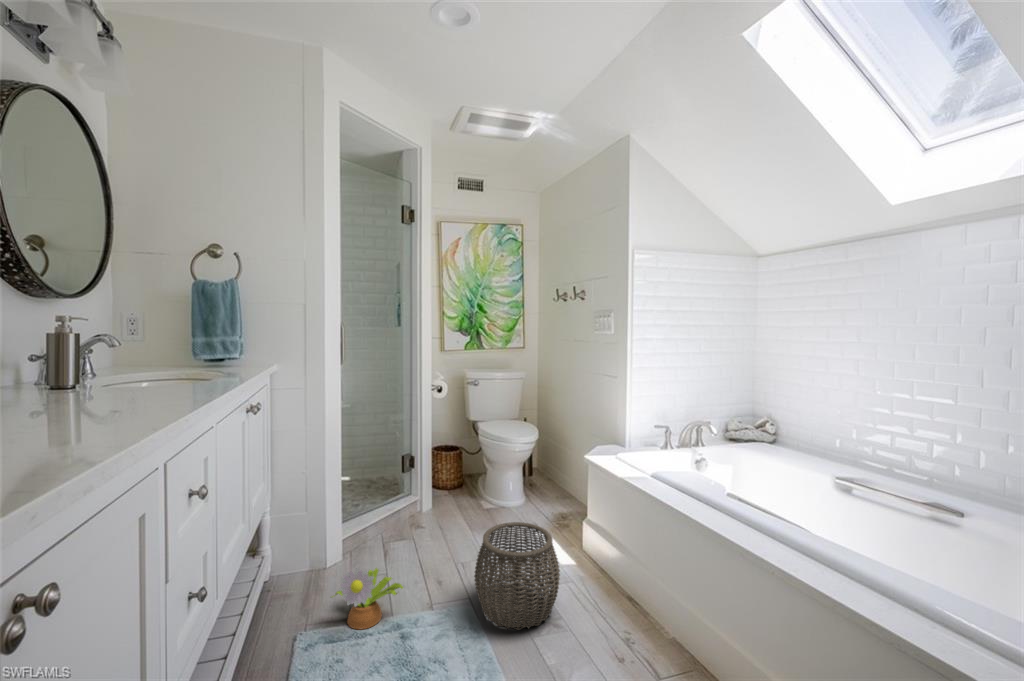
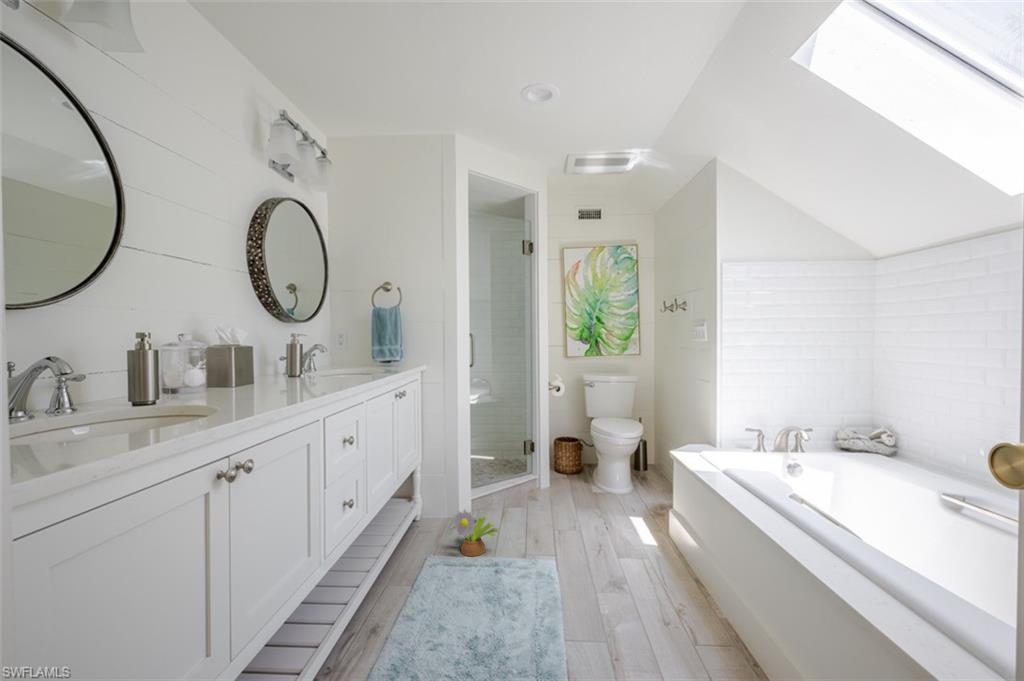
woven basket: present [474,522,560,630] -> none [551,496,623,582]

